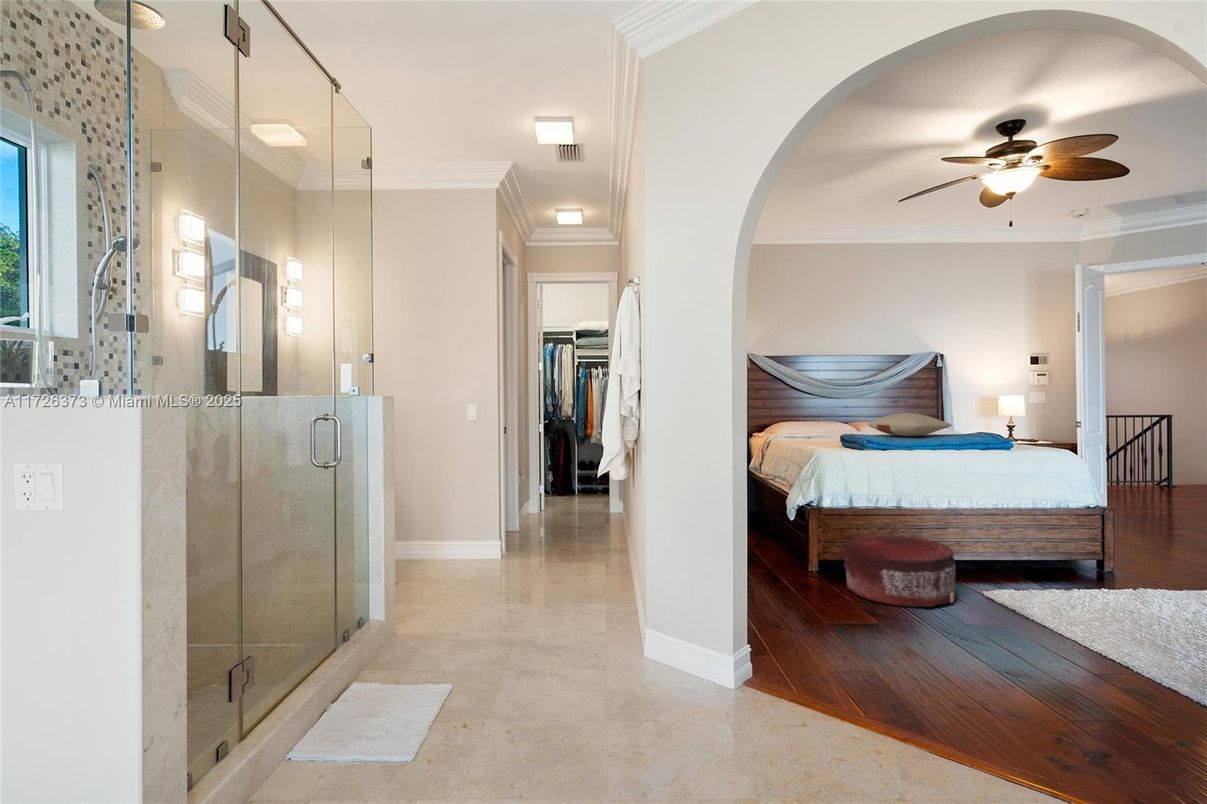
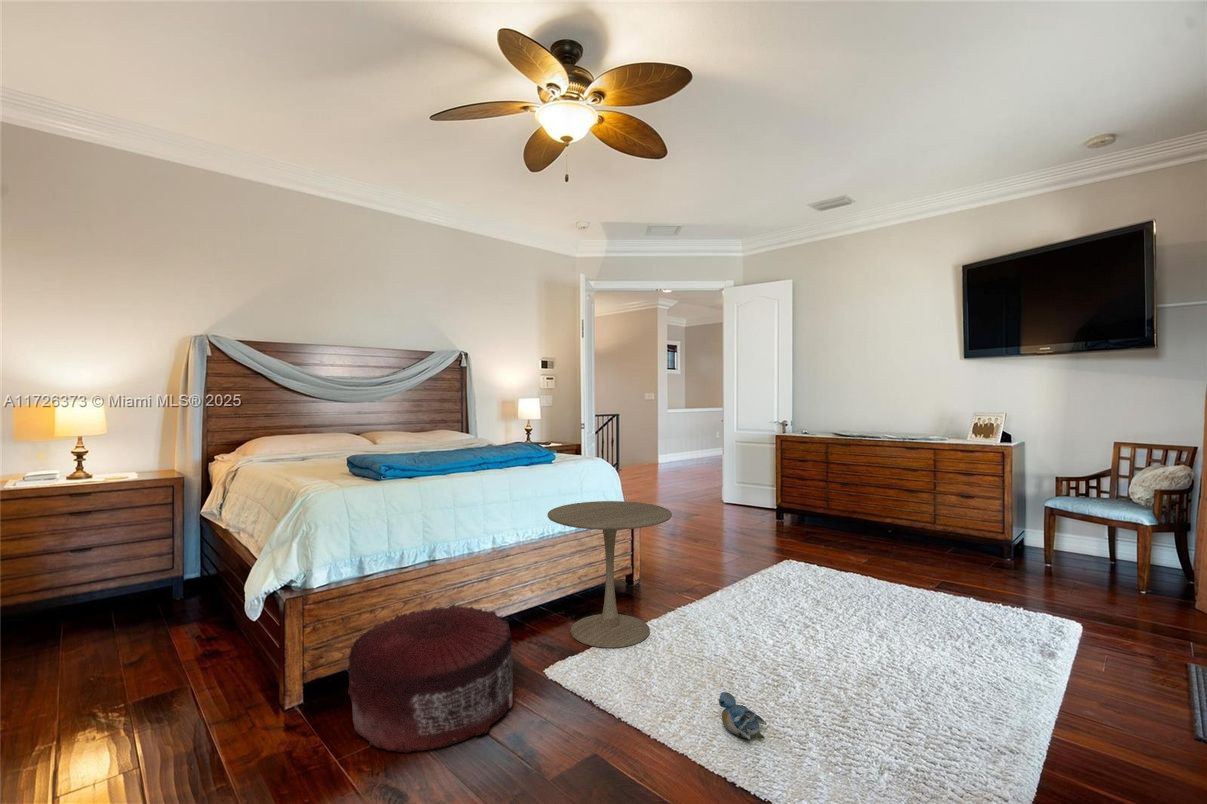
pillow: present [868,413,952,437] -> none [386,422,487,452]
side table: none [997,484,1129,602] -> present [547,501,672,648]
plush toy: none [1130,624,1176,662] -> present [719,692,767,740]

